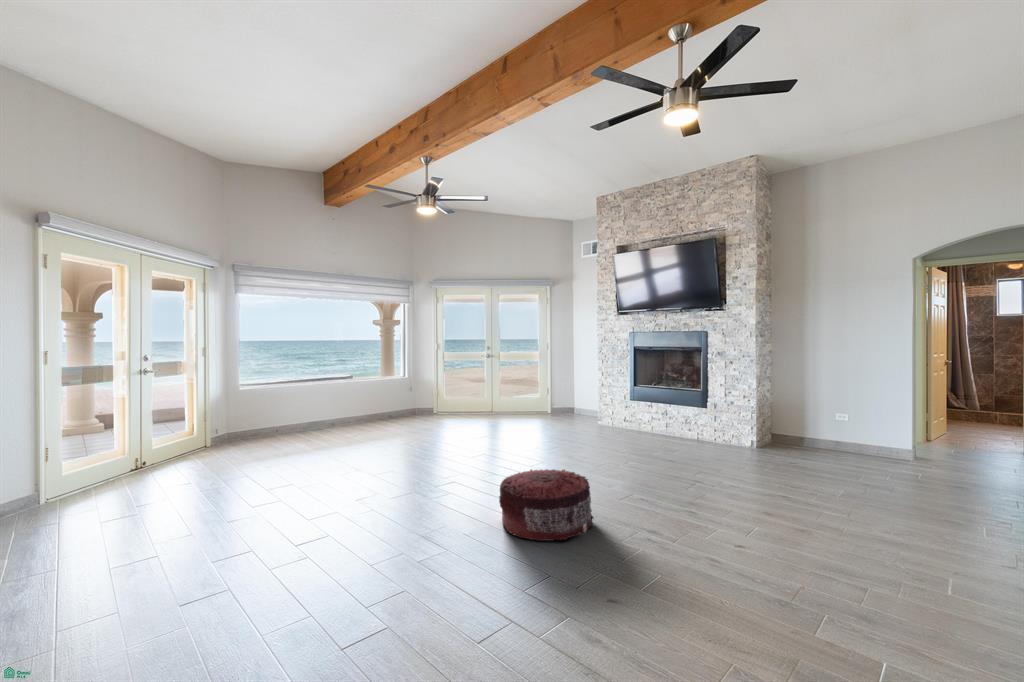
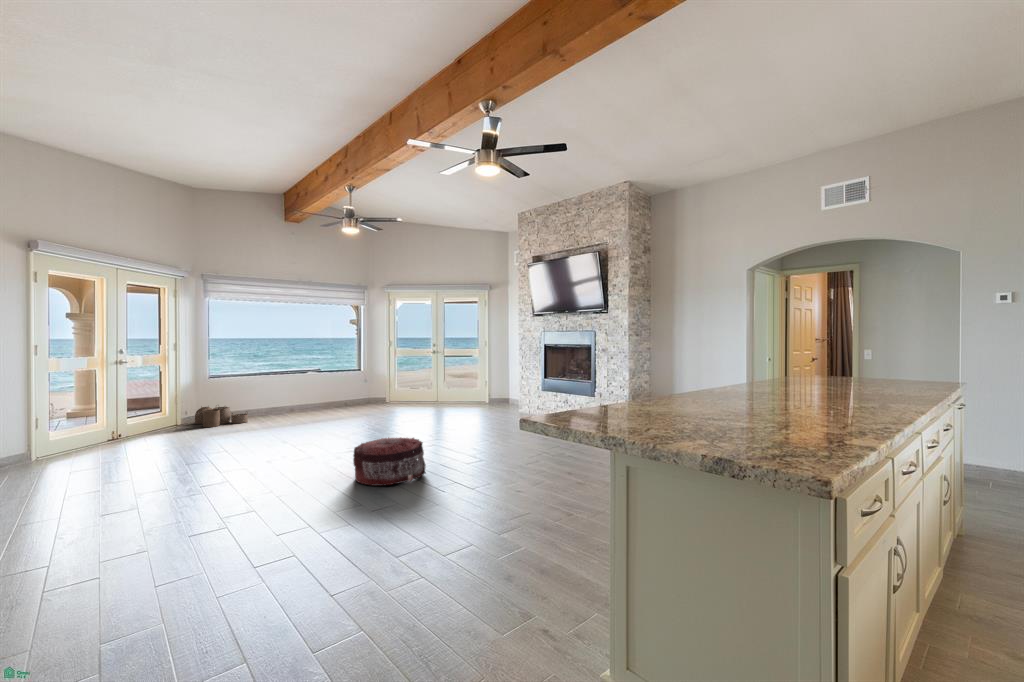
woven basket: none [227,421,292,450] -> present [195,406,248,427]

